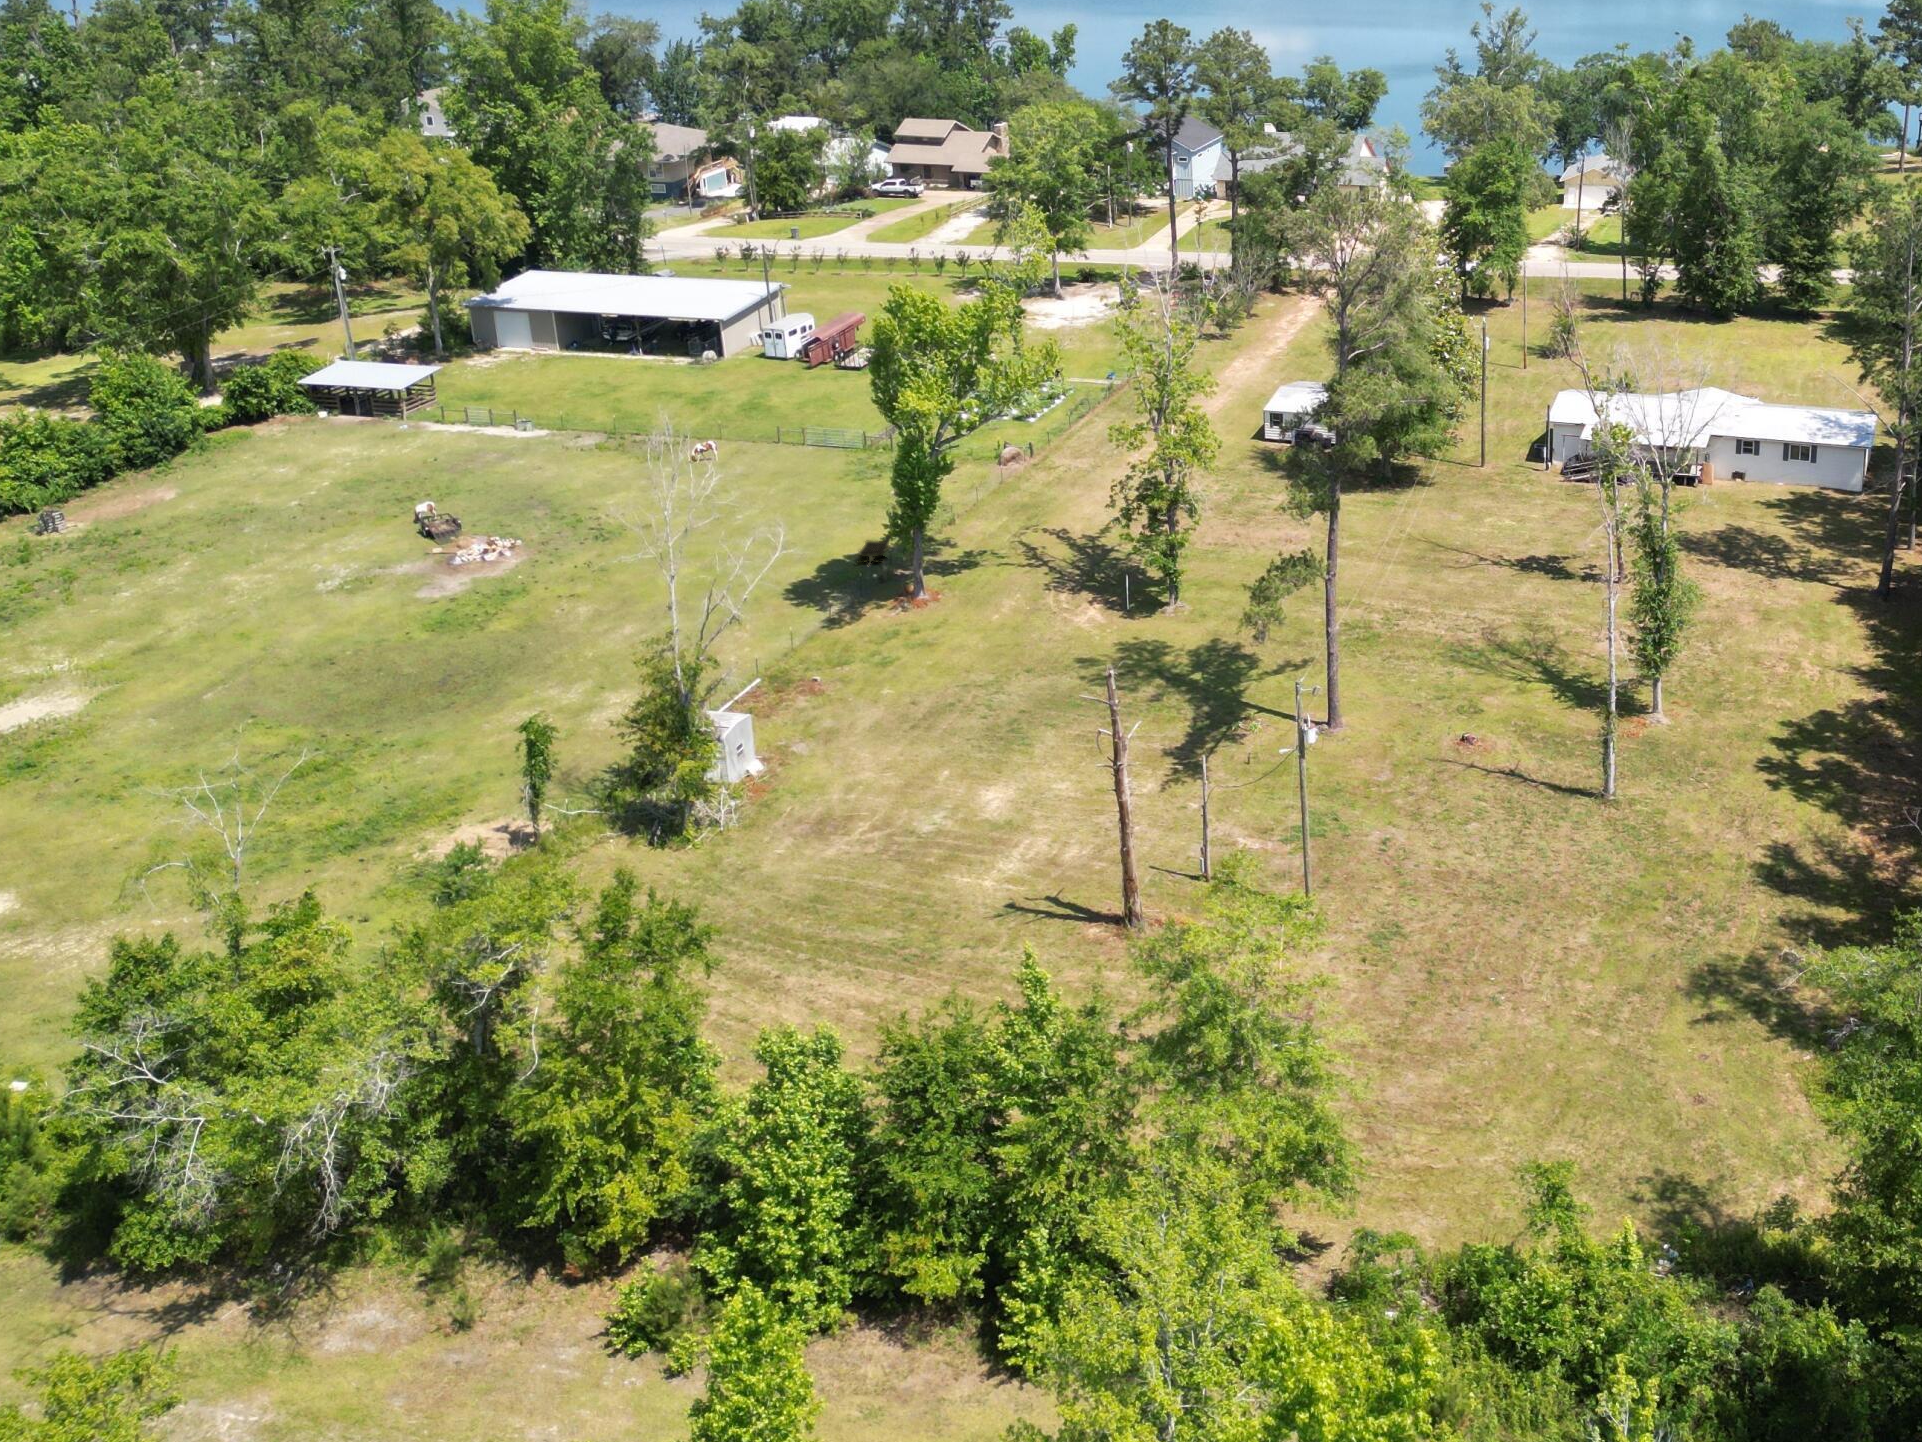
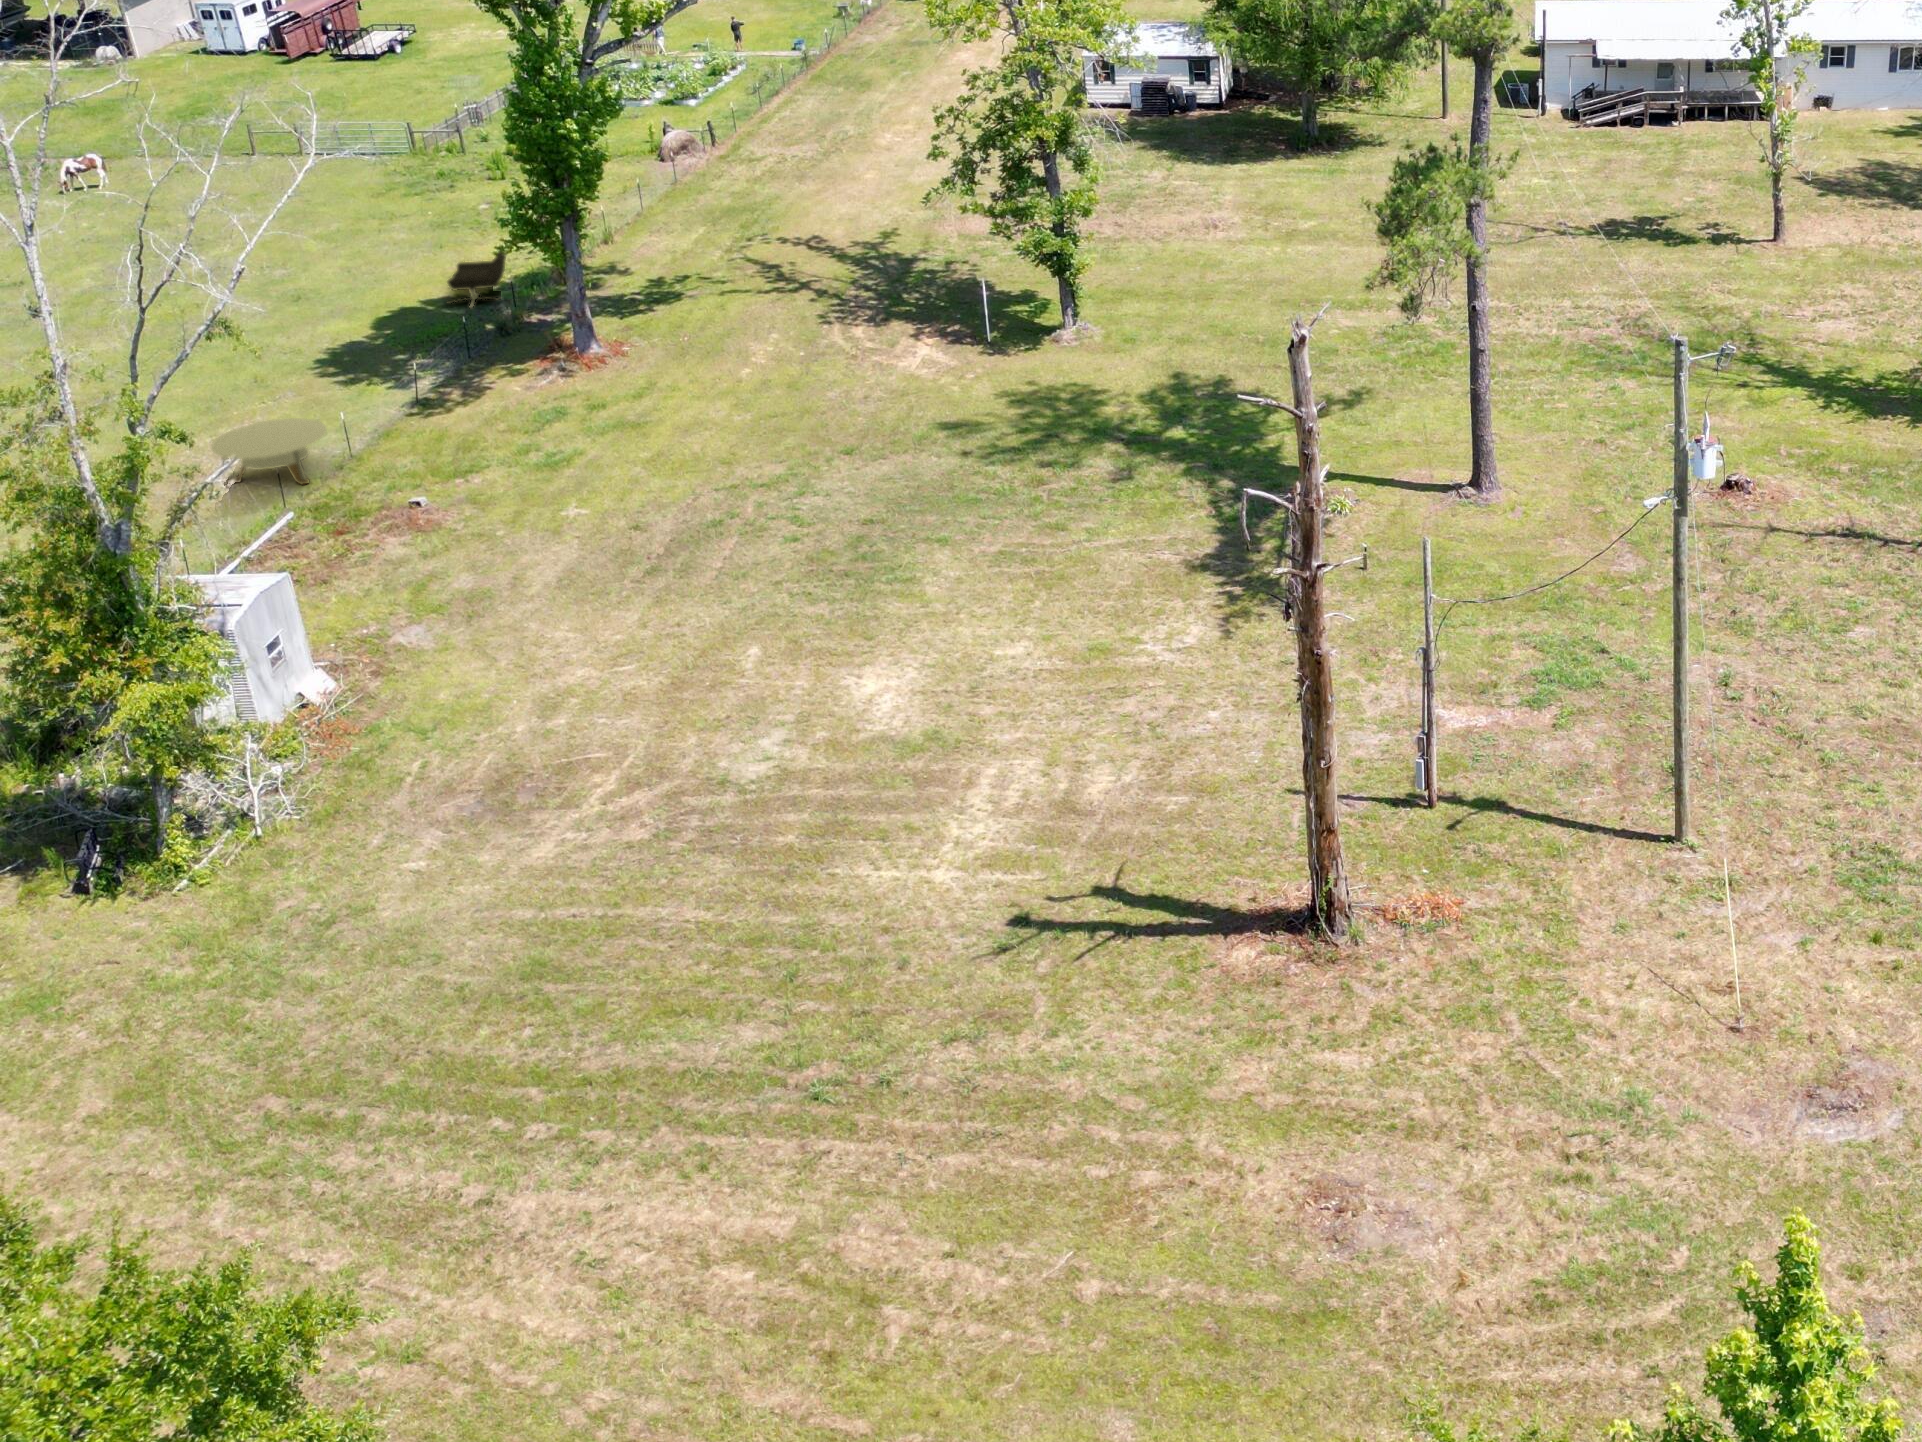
round table: none [732,628,784,663] -> present [211,418,327,485]

